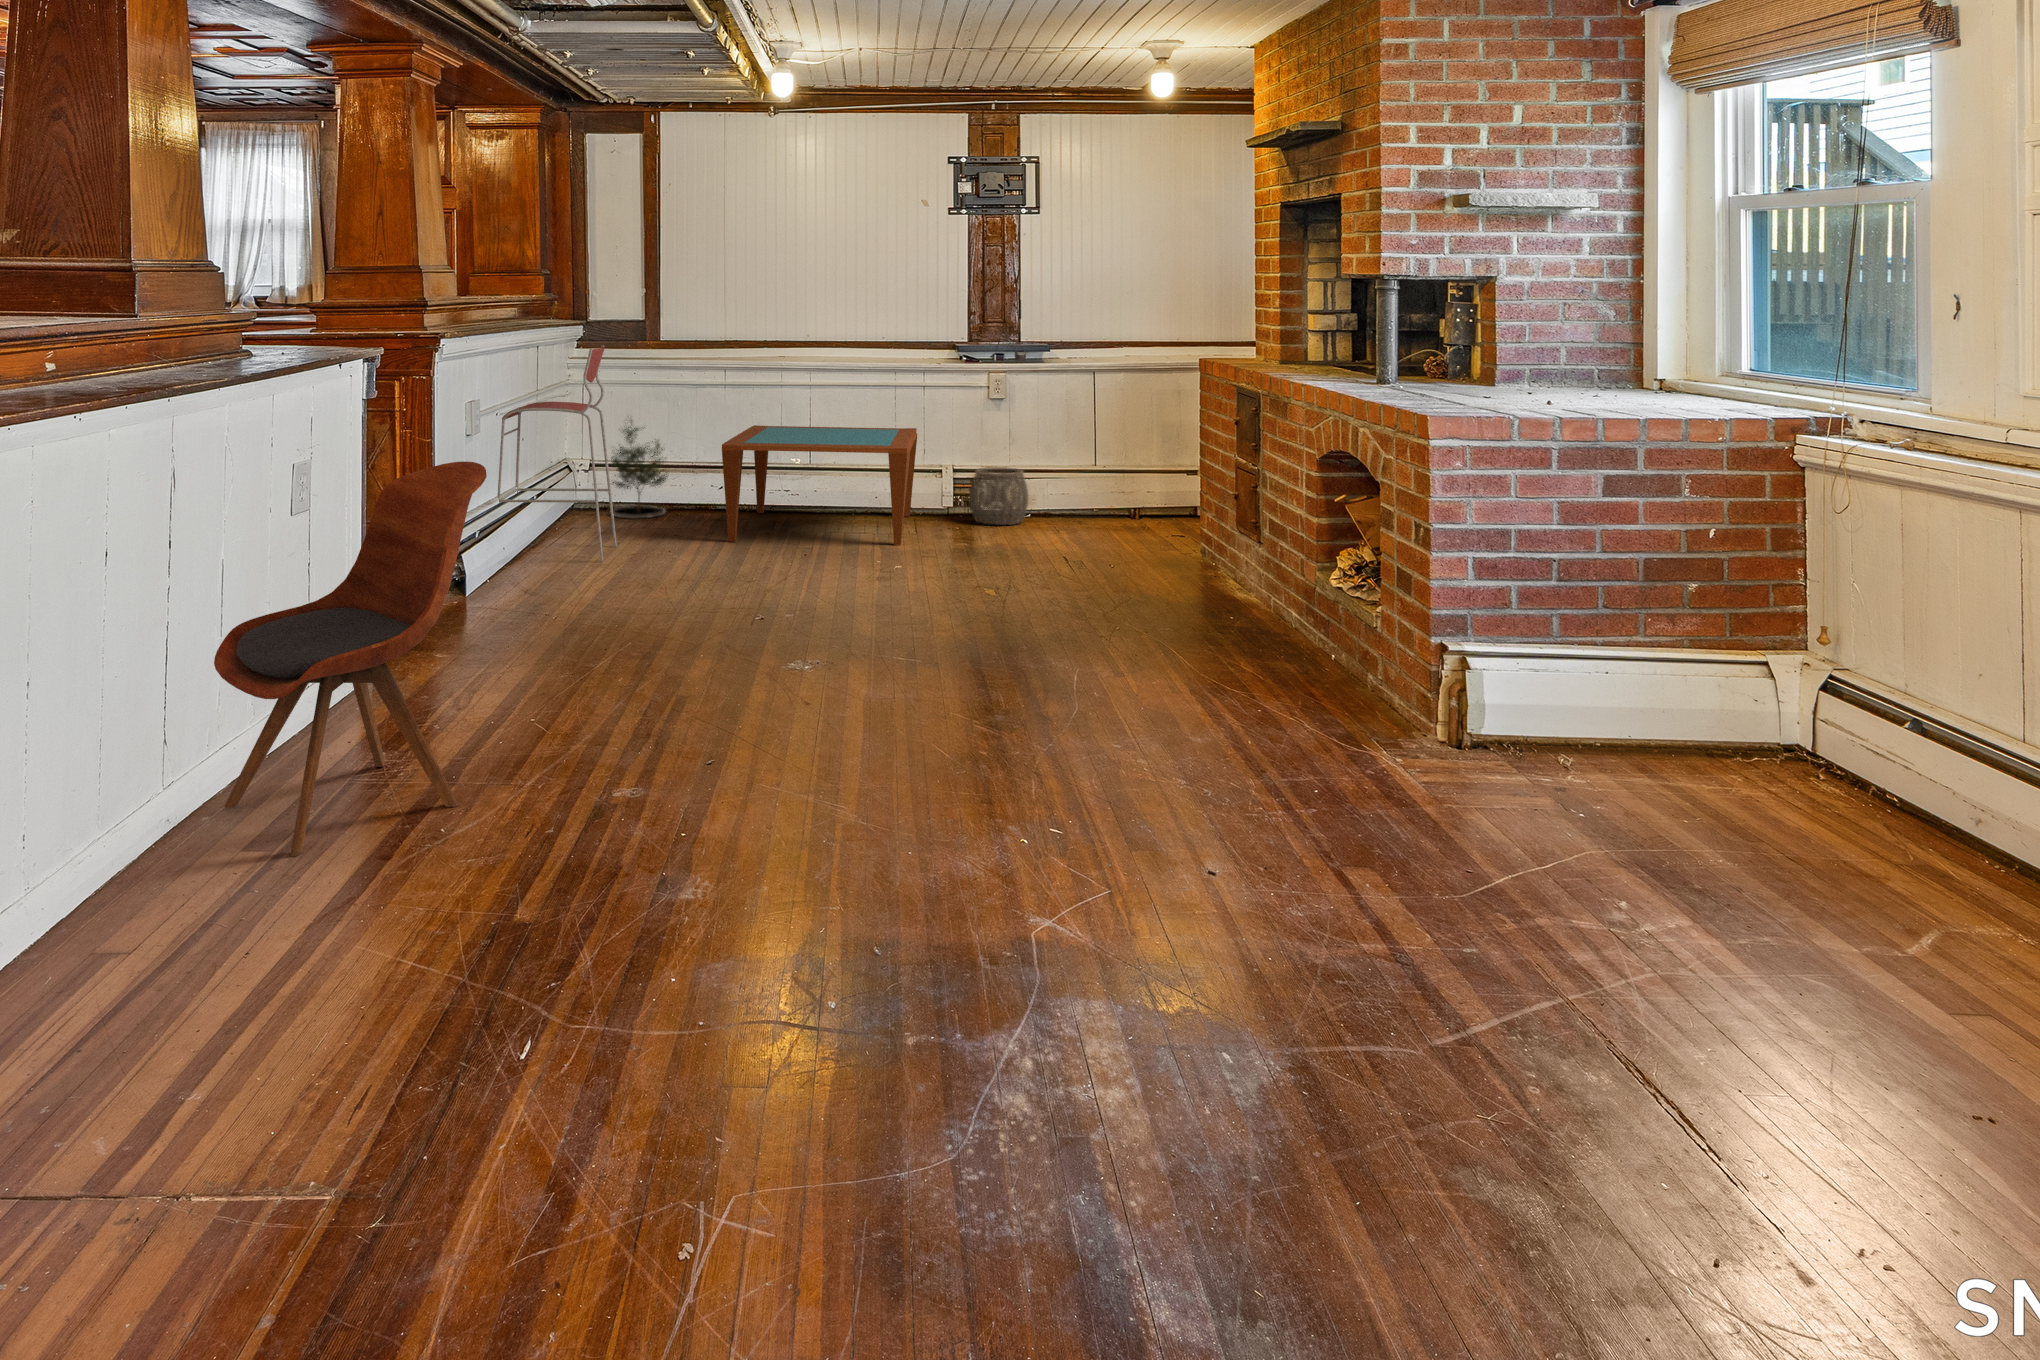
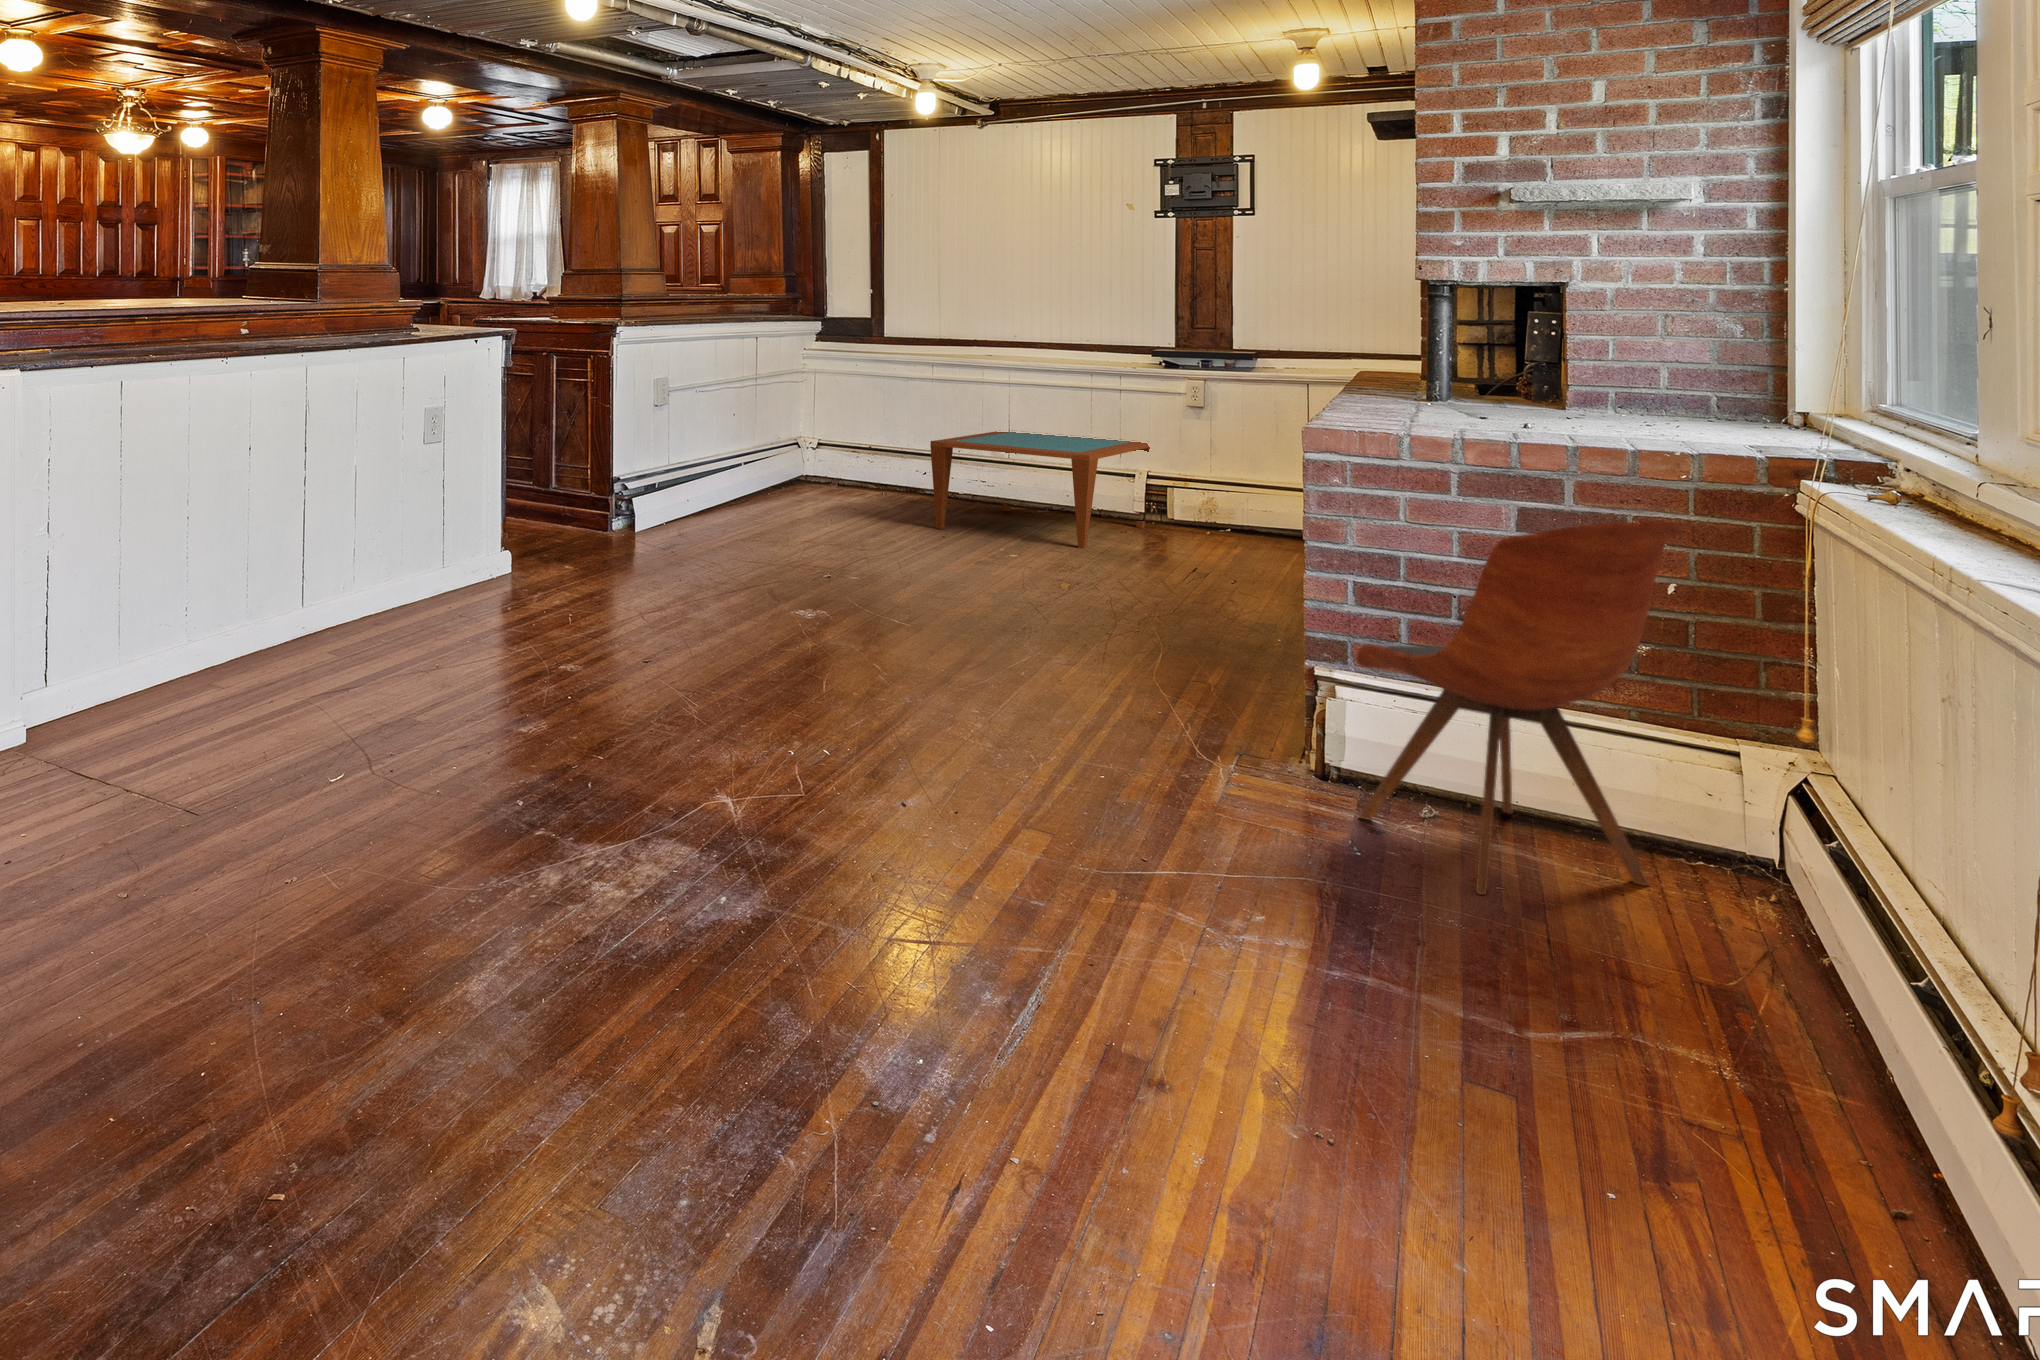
bar stool: present [498,345,617,562] -> none [734,349,842,530]
potted tree: present [611,420,670,519] -> none [875,413,933,505]
dining chair: present [214,461,487,857] -> present [1357,522,1681,895]
woven basket: present [969,467,1028,525] -> none [1193,486,1259,545]

